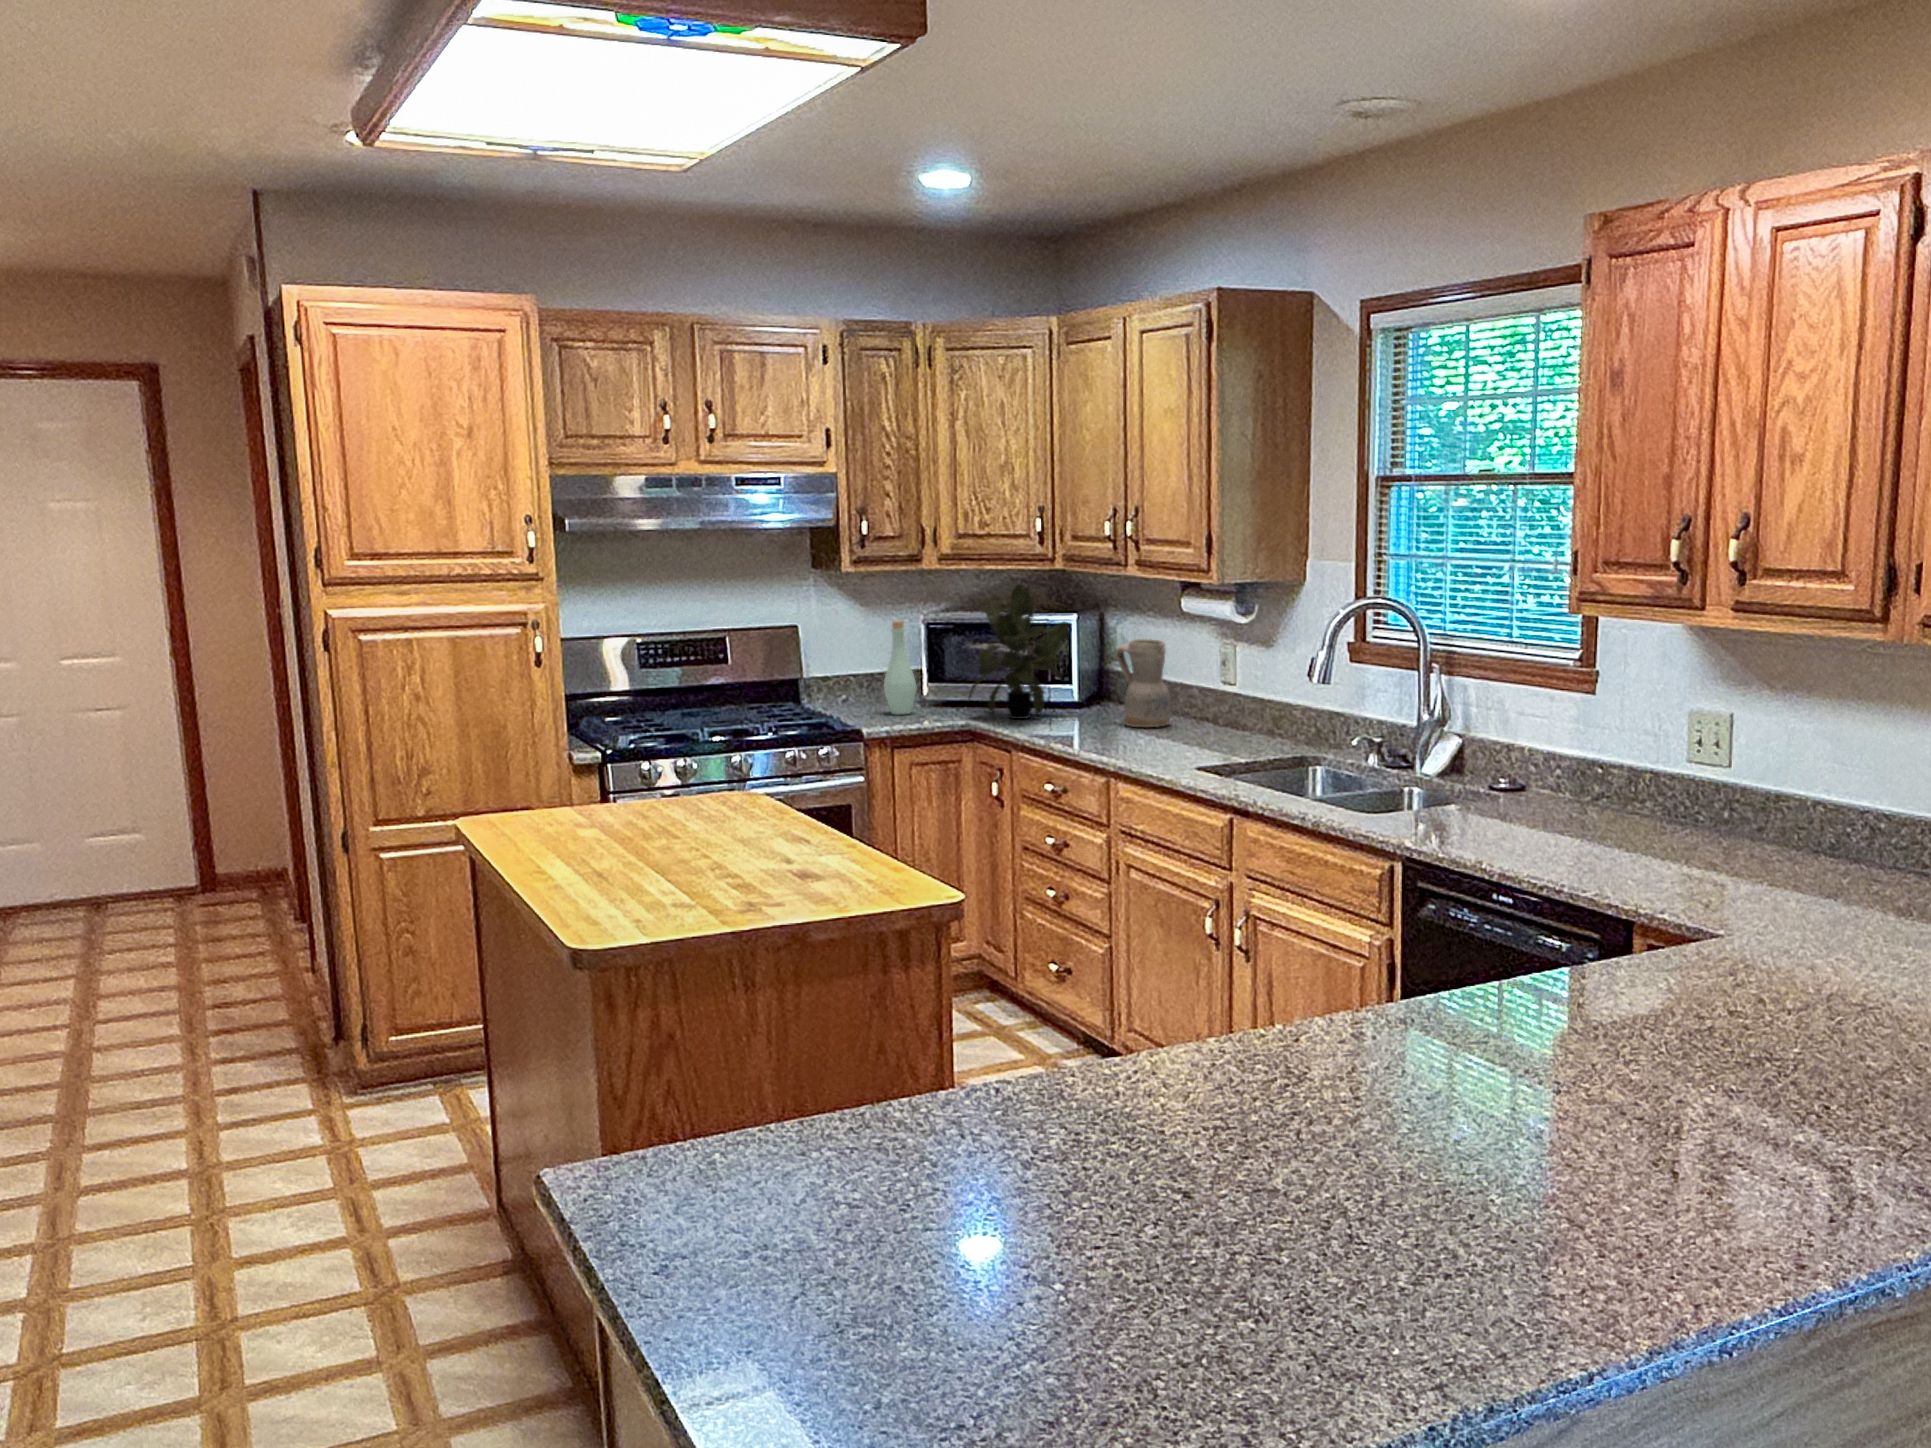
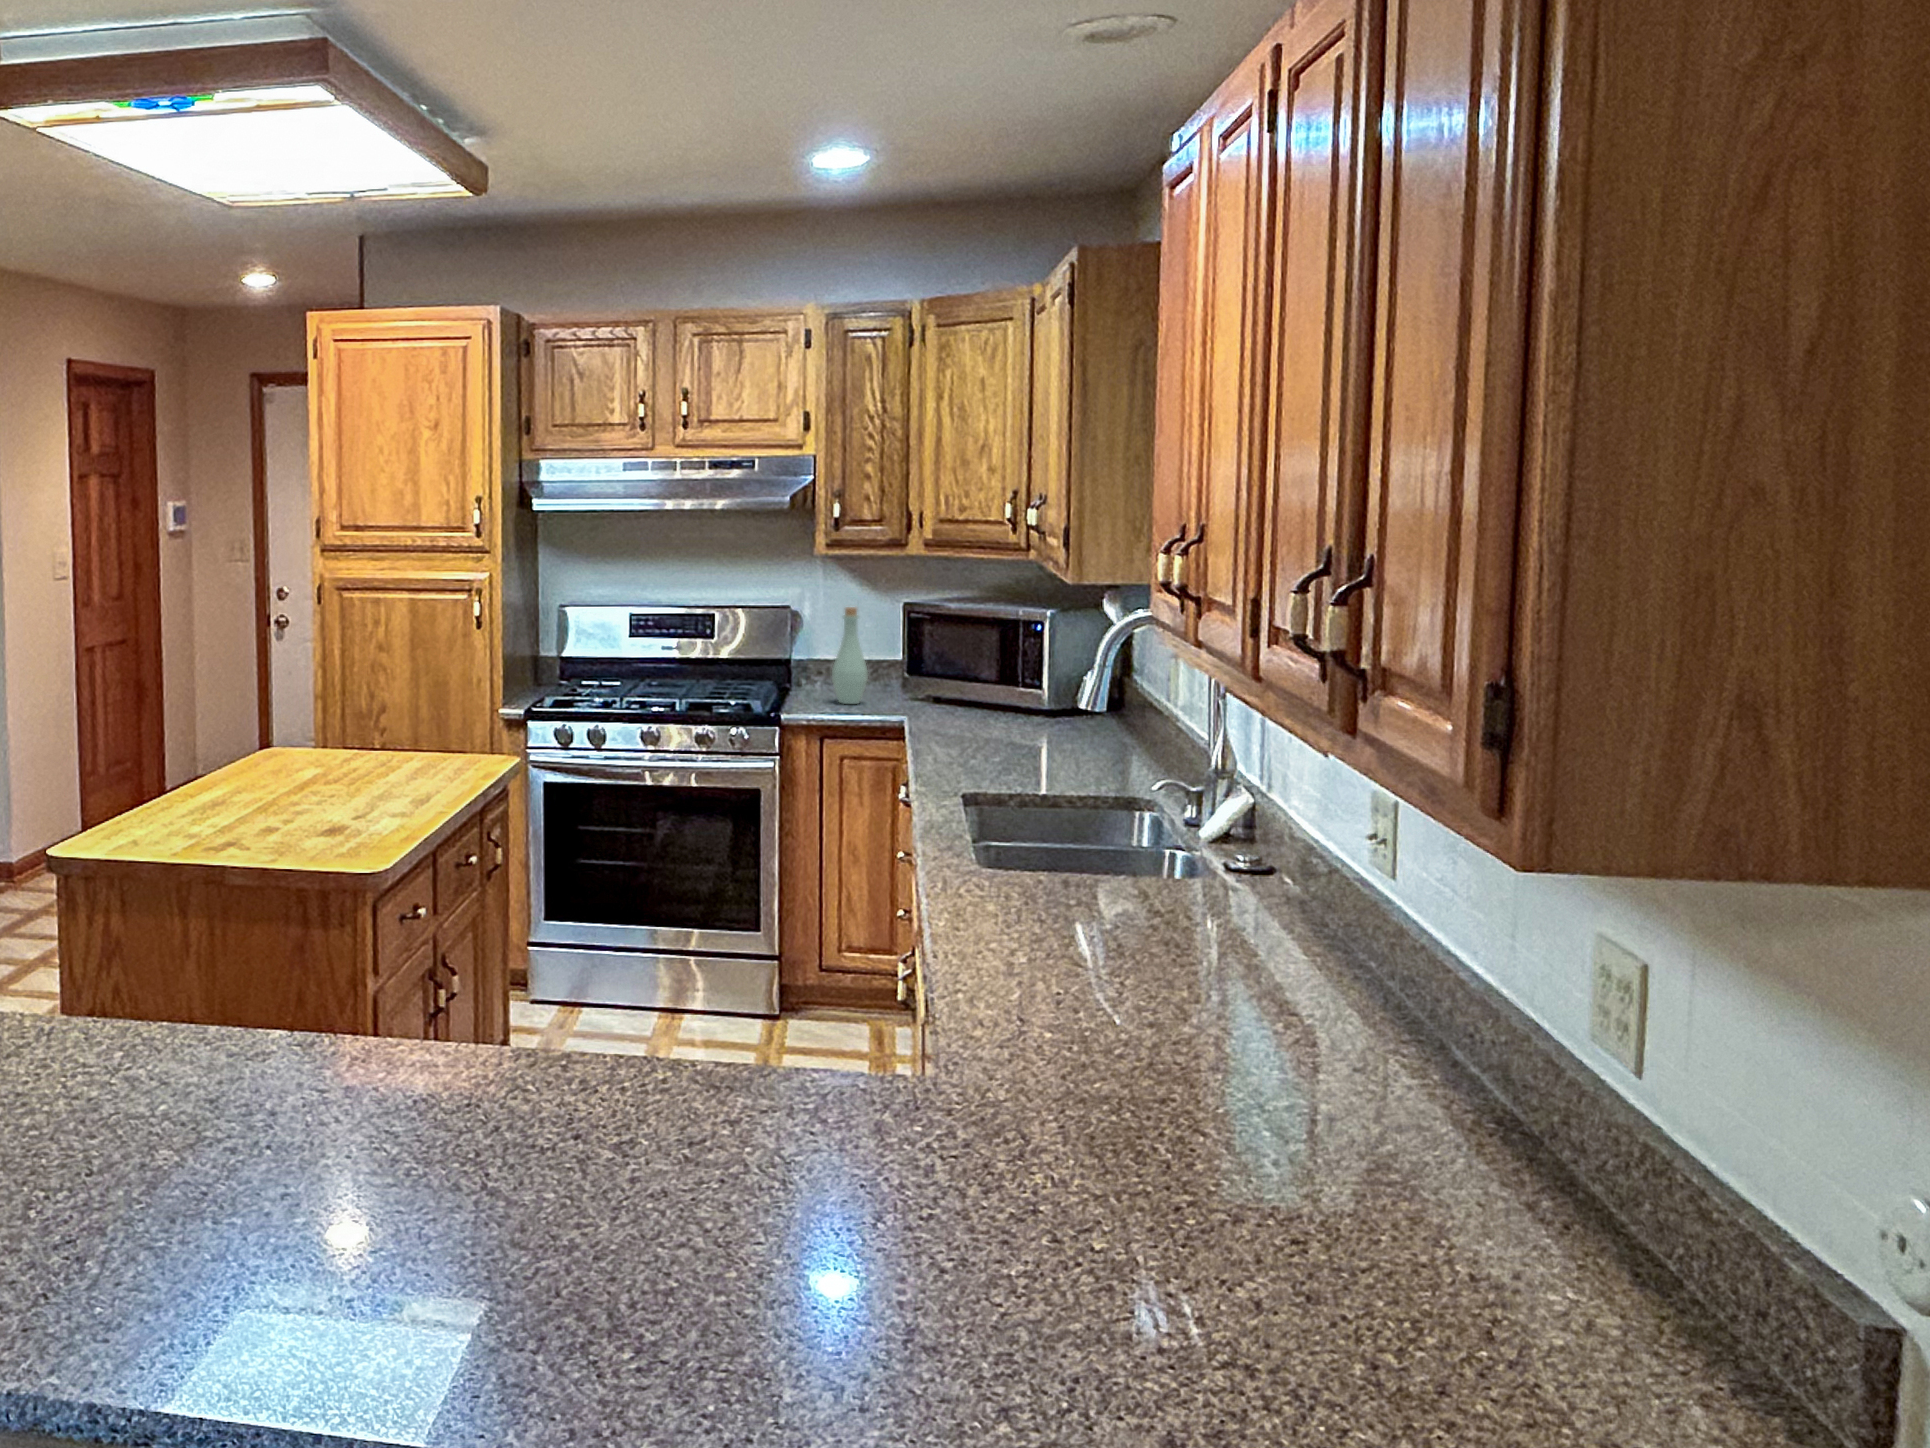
potted plant: present [969,585,1071,719] -> none [905,576,1031,724]
ceramic pitcher: present [1116,639,1171,727] -> none [1060,647,1121,752]

